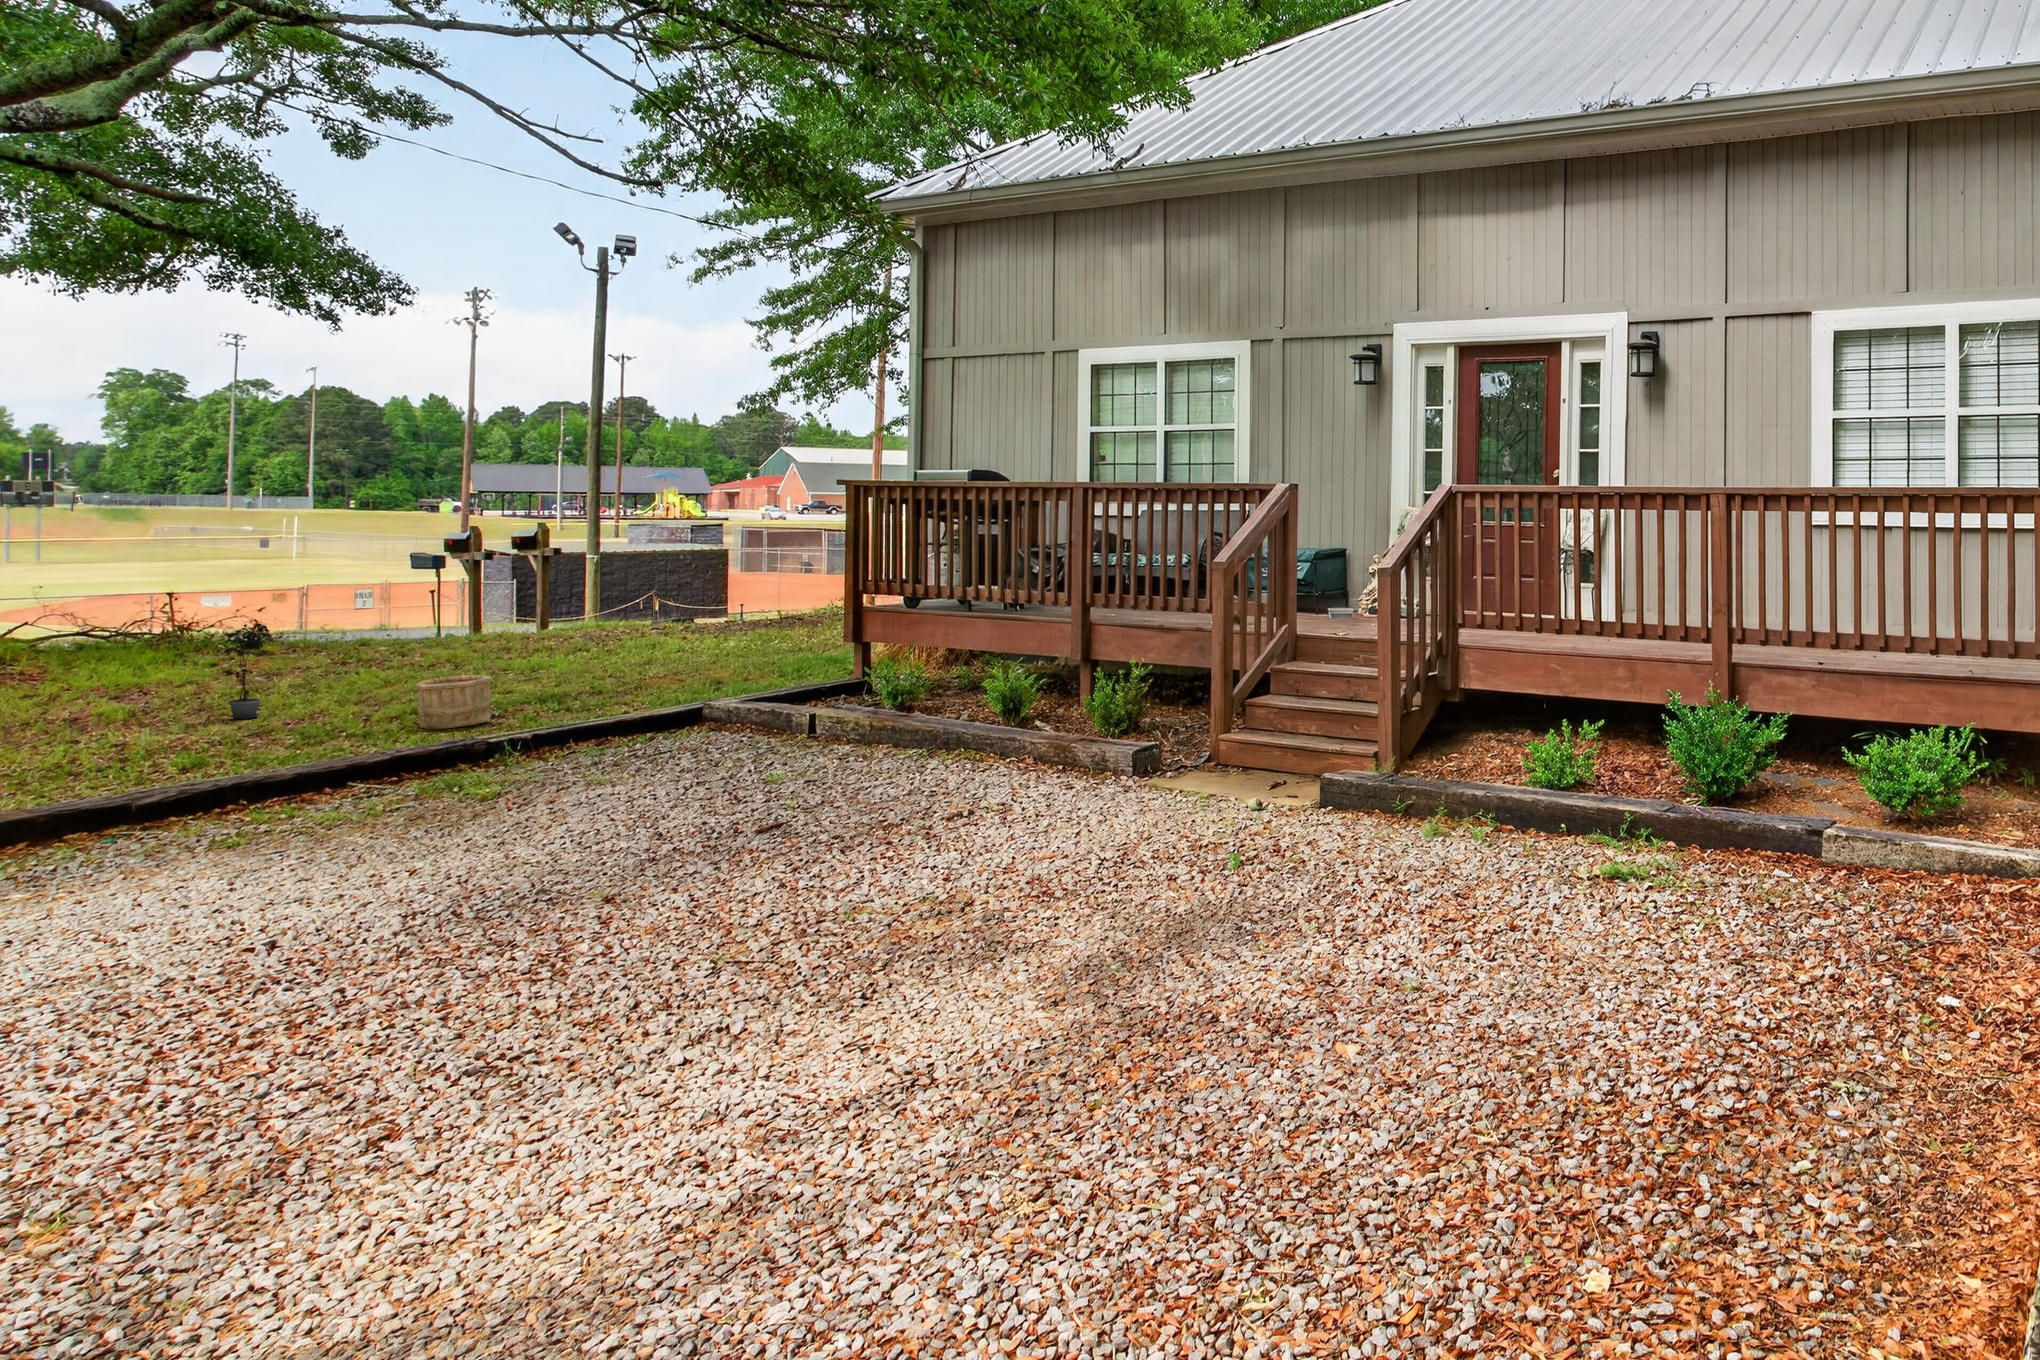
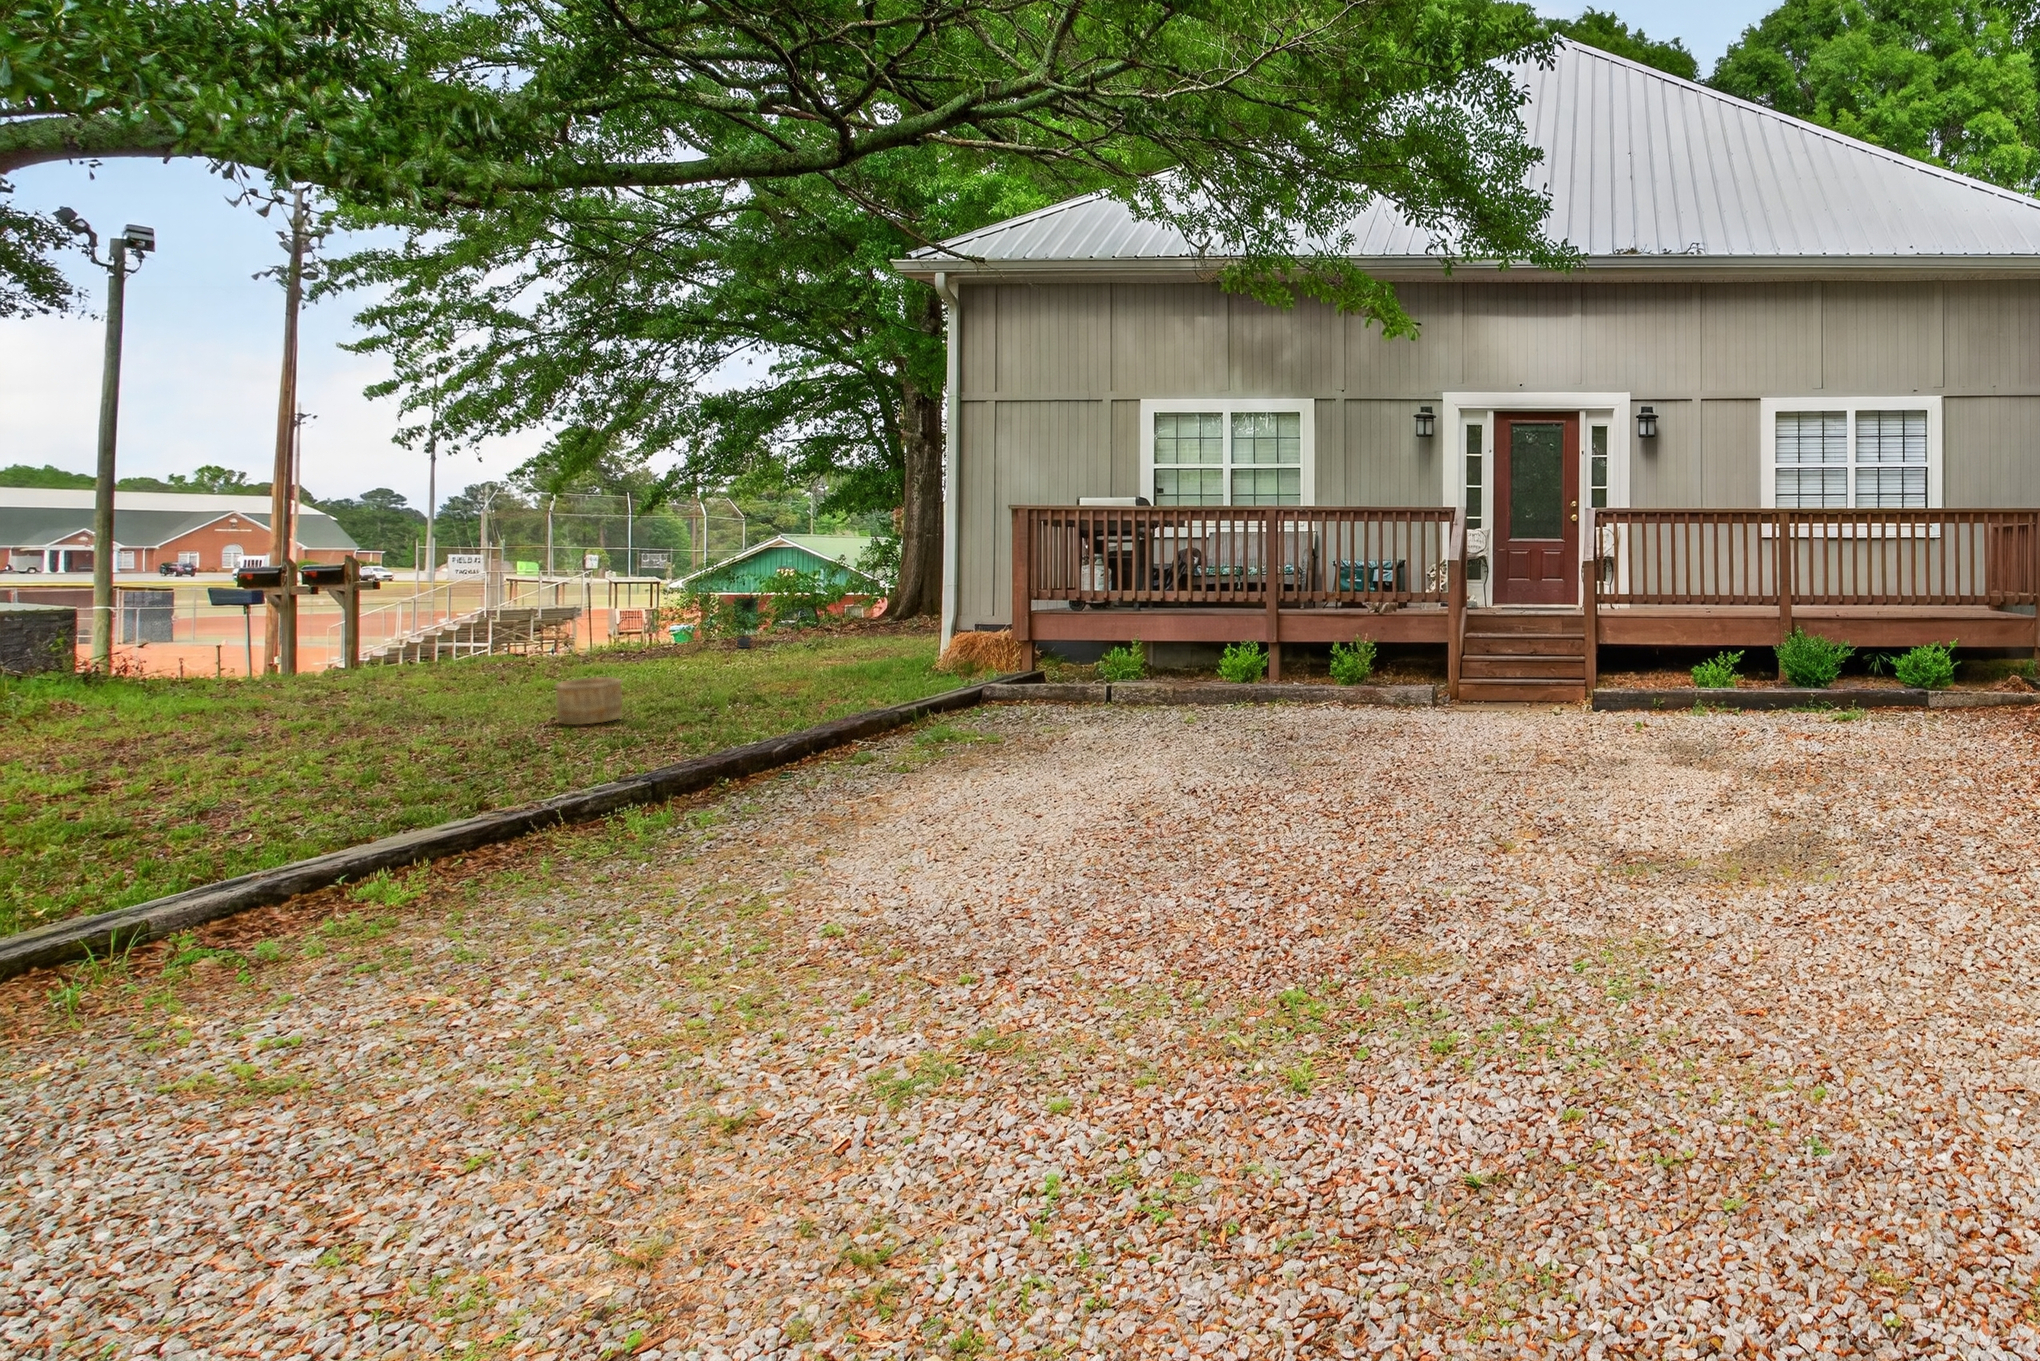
potted plant: present [217,619,274,719] -> present [736,594,756,648]

